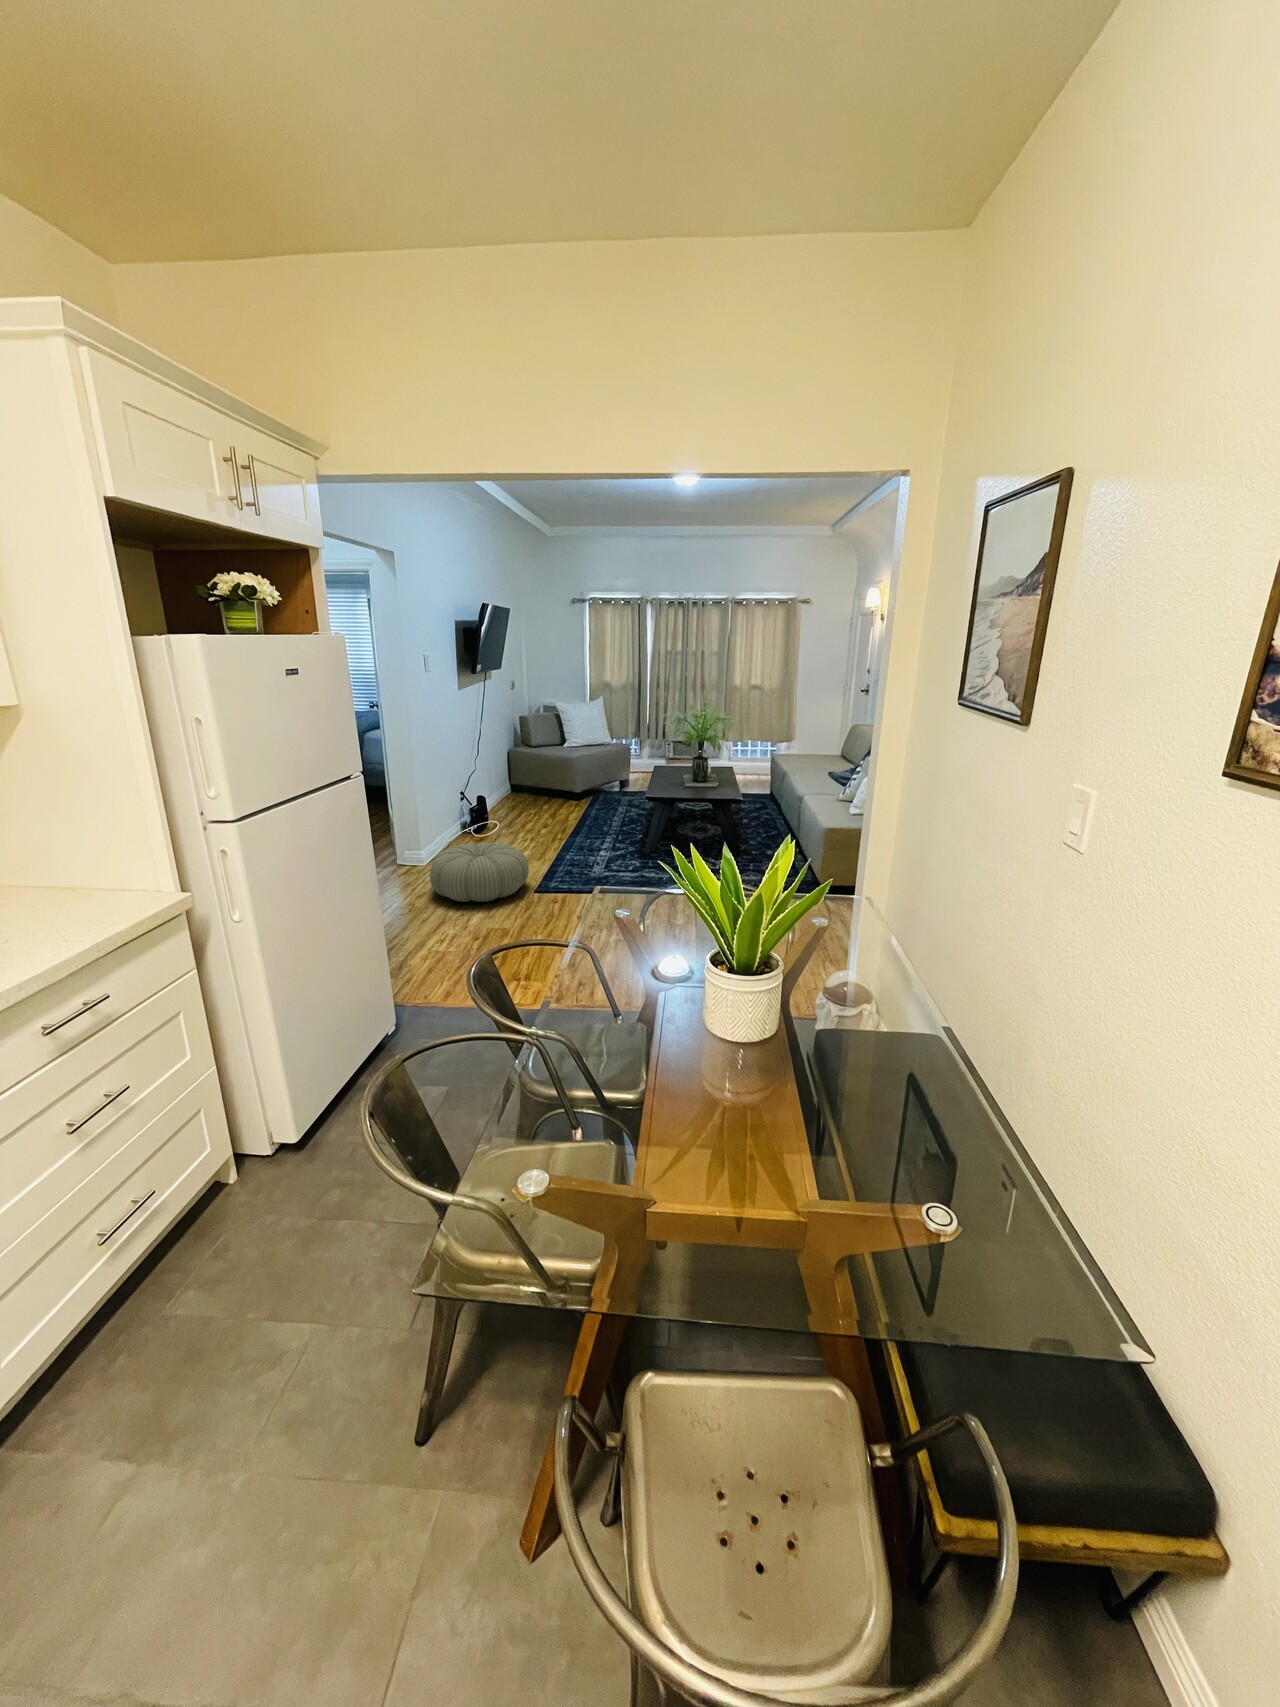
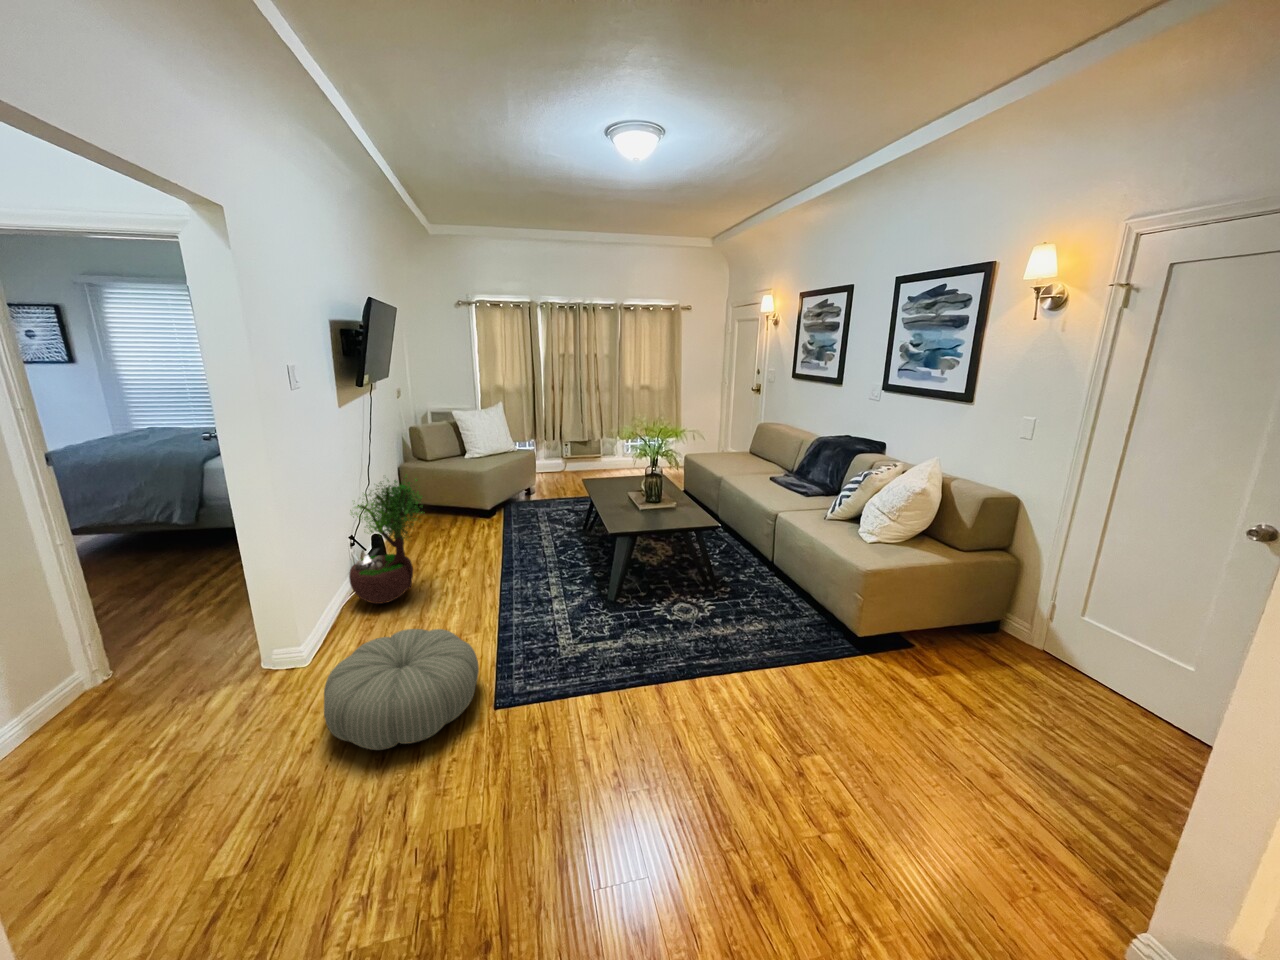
potted tree: none [457,740,513,842] -> present [349,477,422,604]

